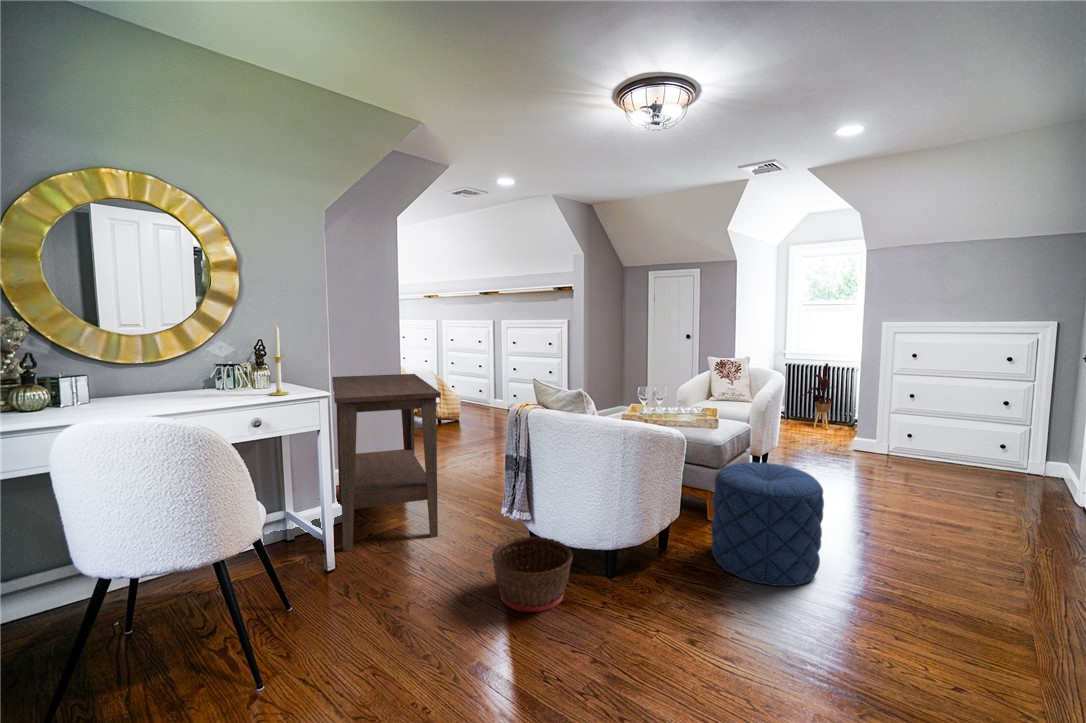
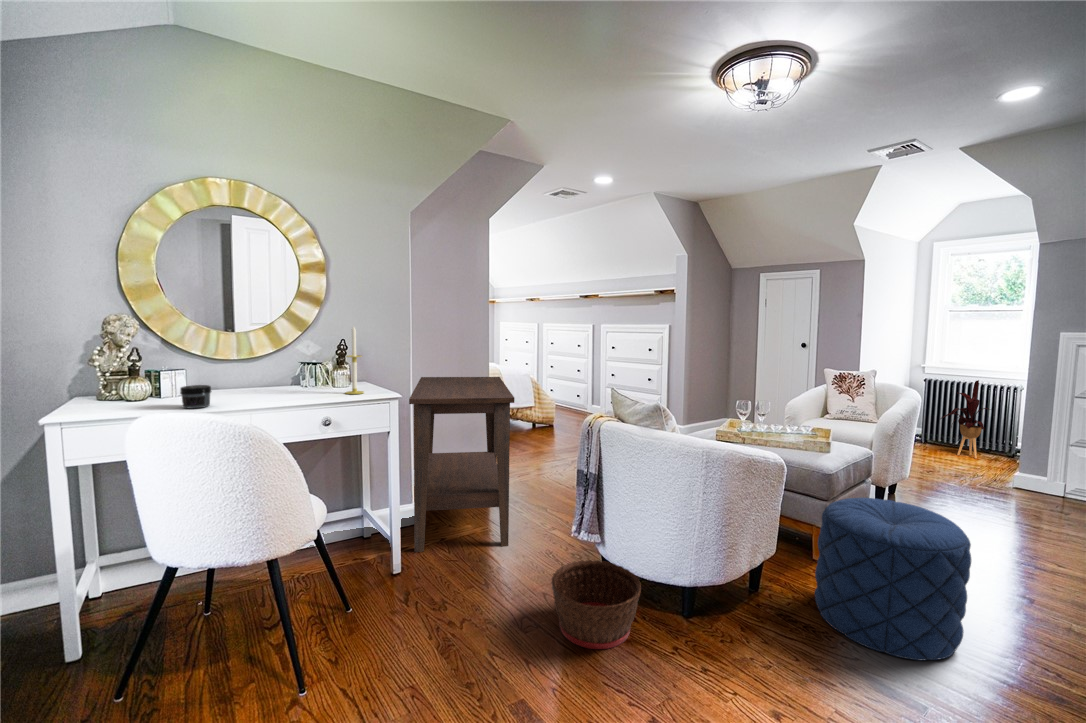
jar: none [94,391,130,416] -> present [180,385,211,409]

